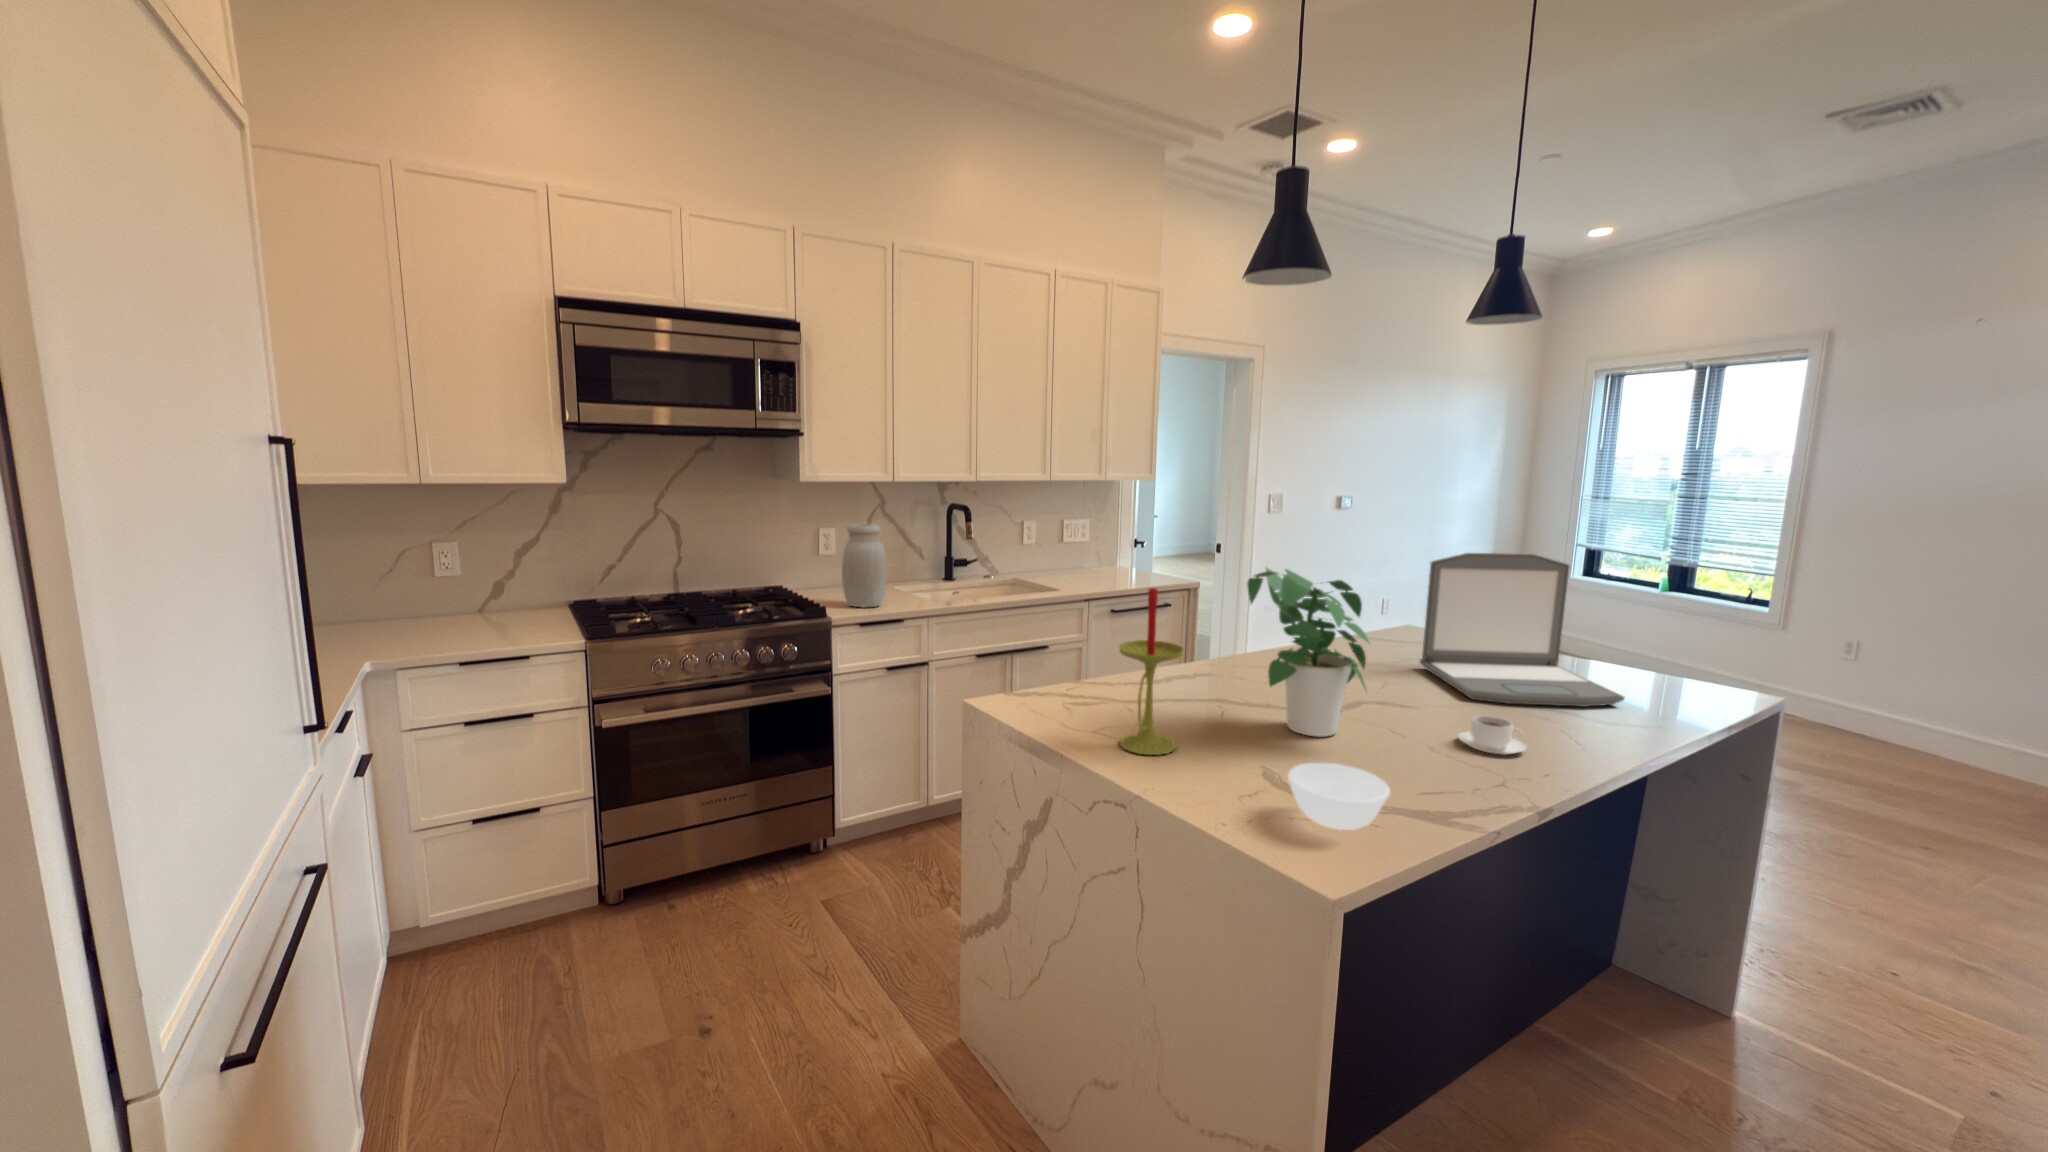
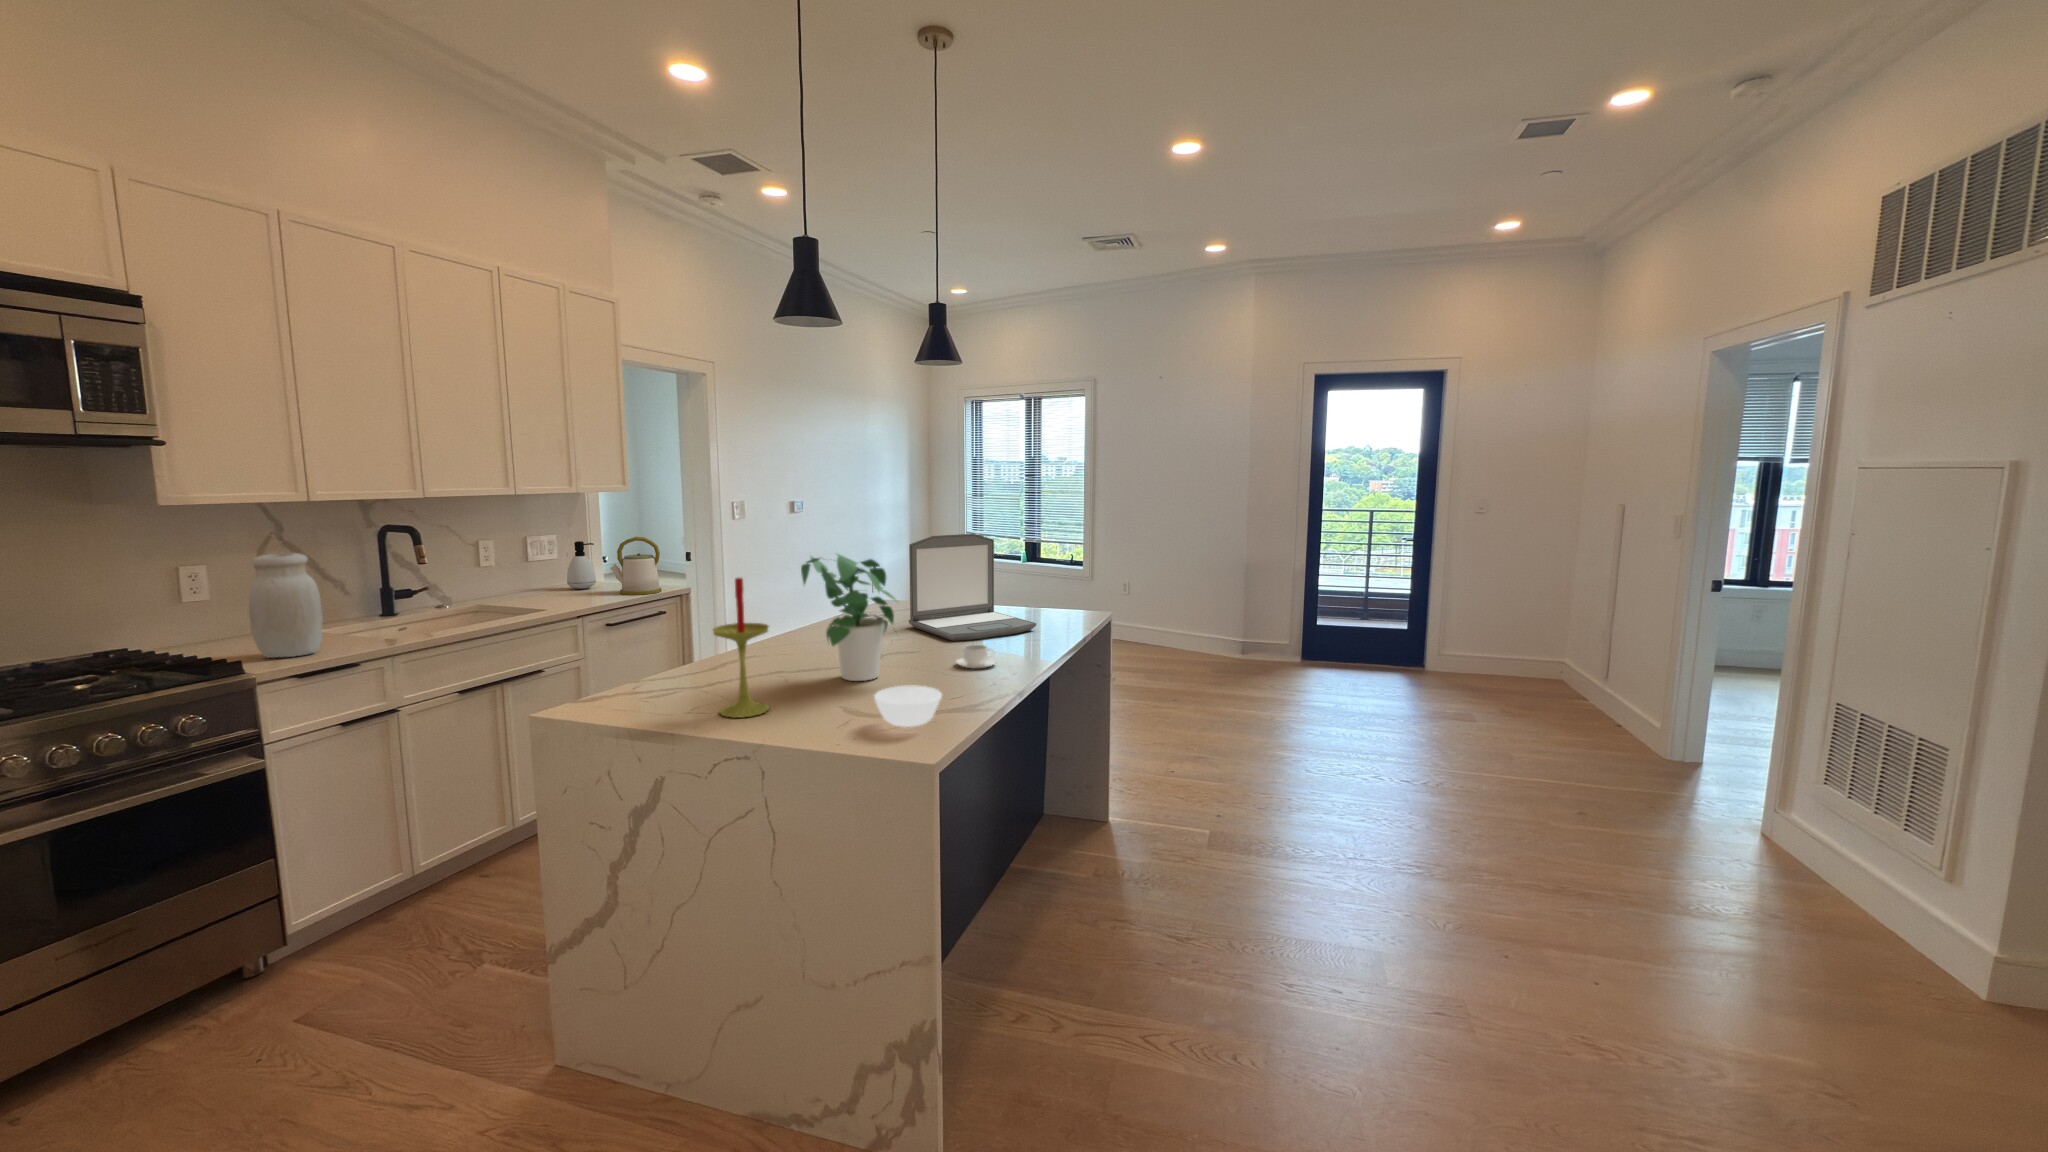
soap dispenser: none [1095,527,1120,573] -> present [567,541,596,589]
kettle: none [1127,527,1174,585] -> present [610,537,662,595]

